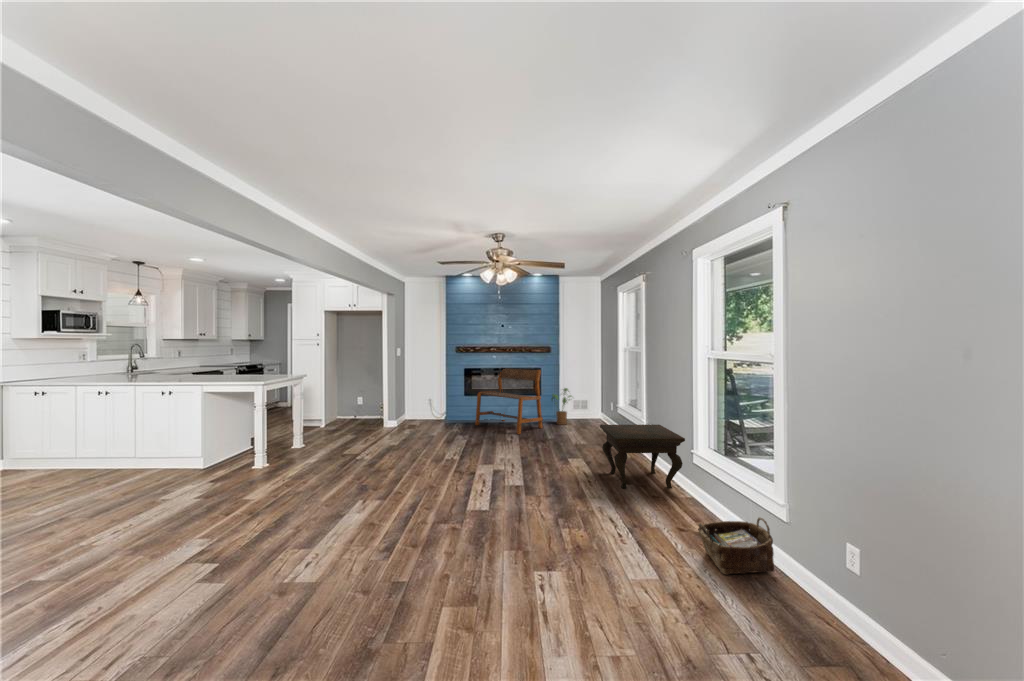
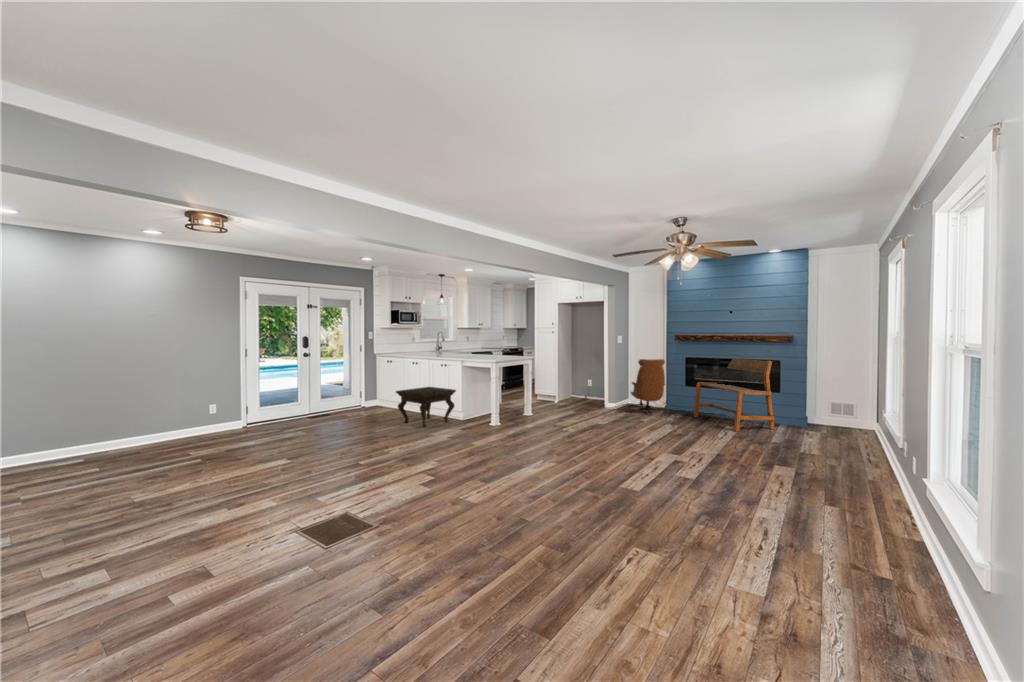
lounge chair: none [410,371,451,429] -> present [631,359,665,415]
house plant: present [552,388,572,425] -> none [791,384,825,429]
side table: present [600,425,685,488] -> present [396,387,456,427]
woven basket: present [698,517,774,575] -> none [854,558,982,659]

